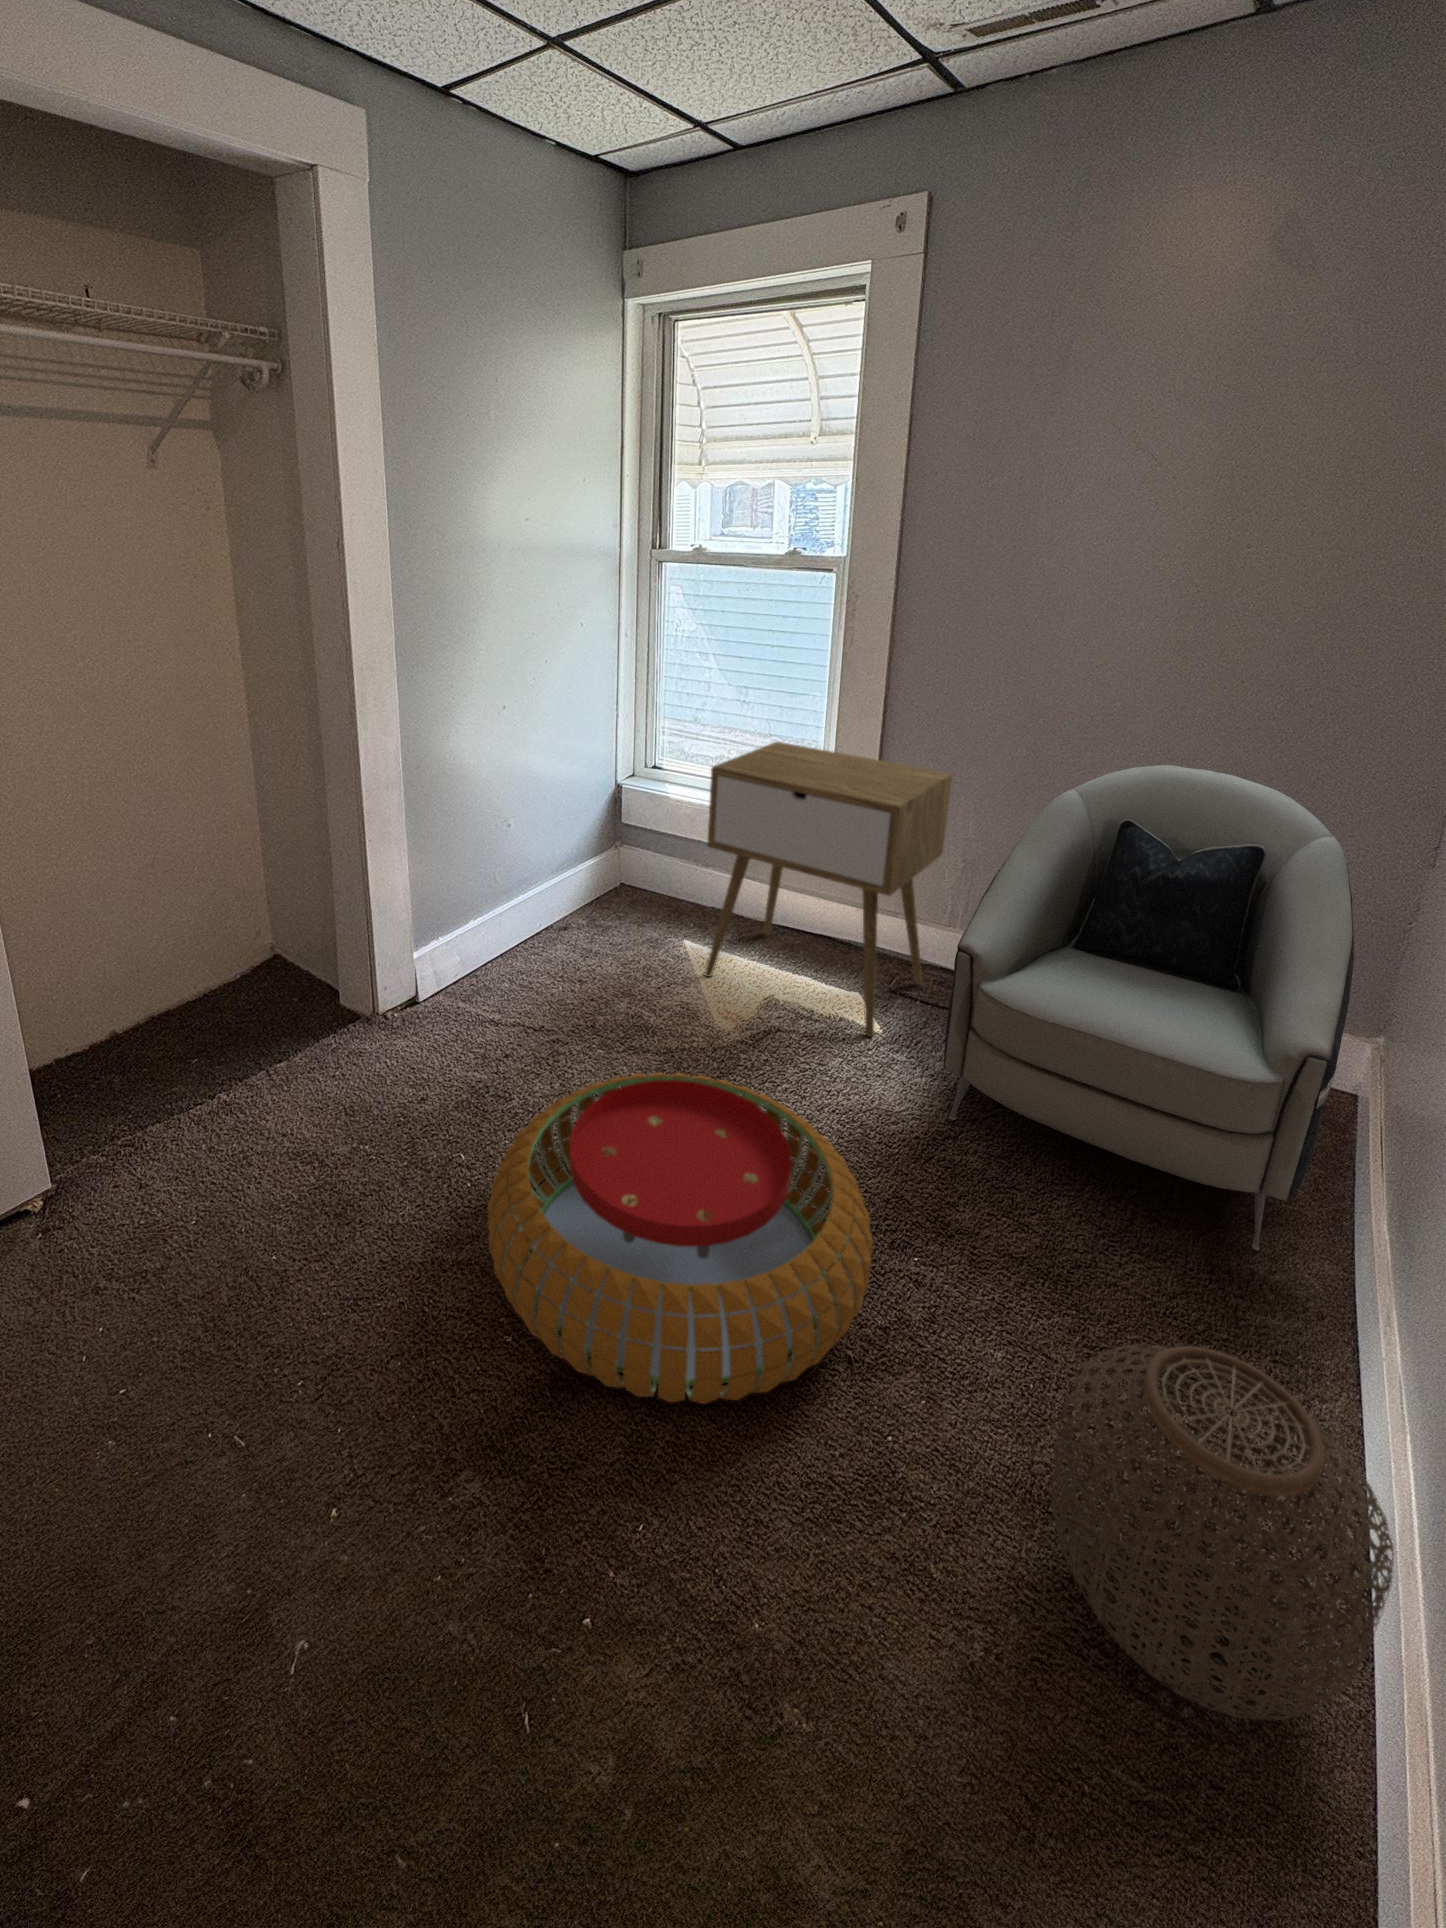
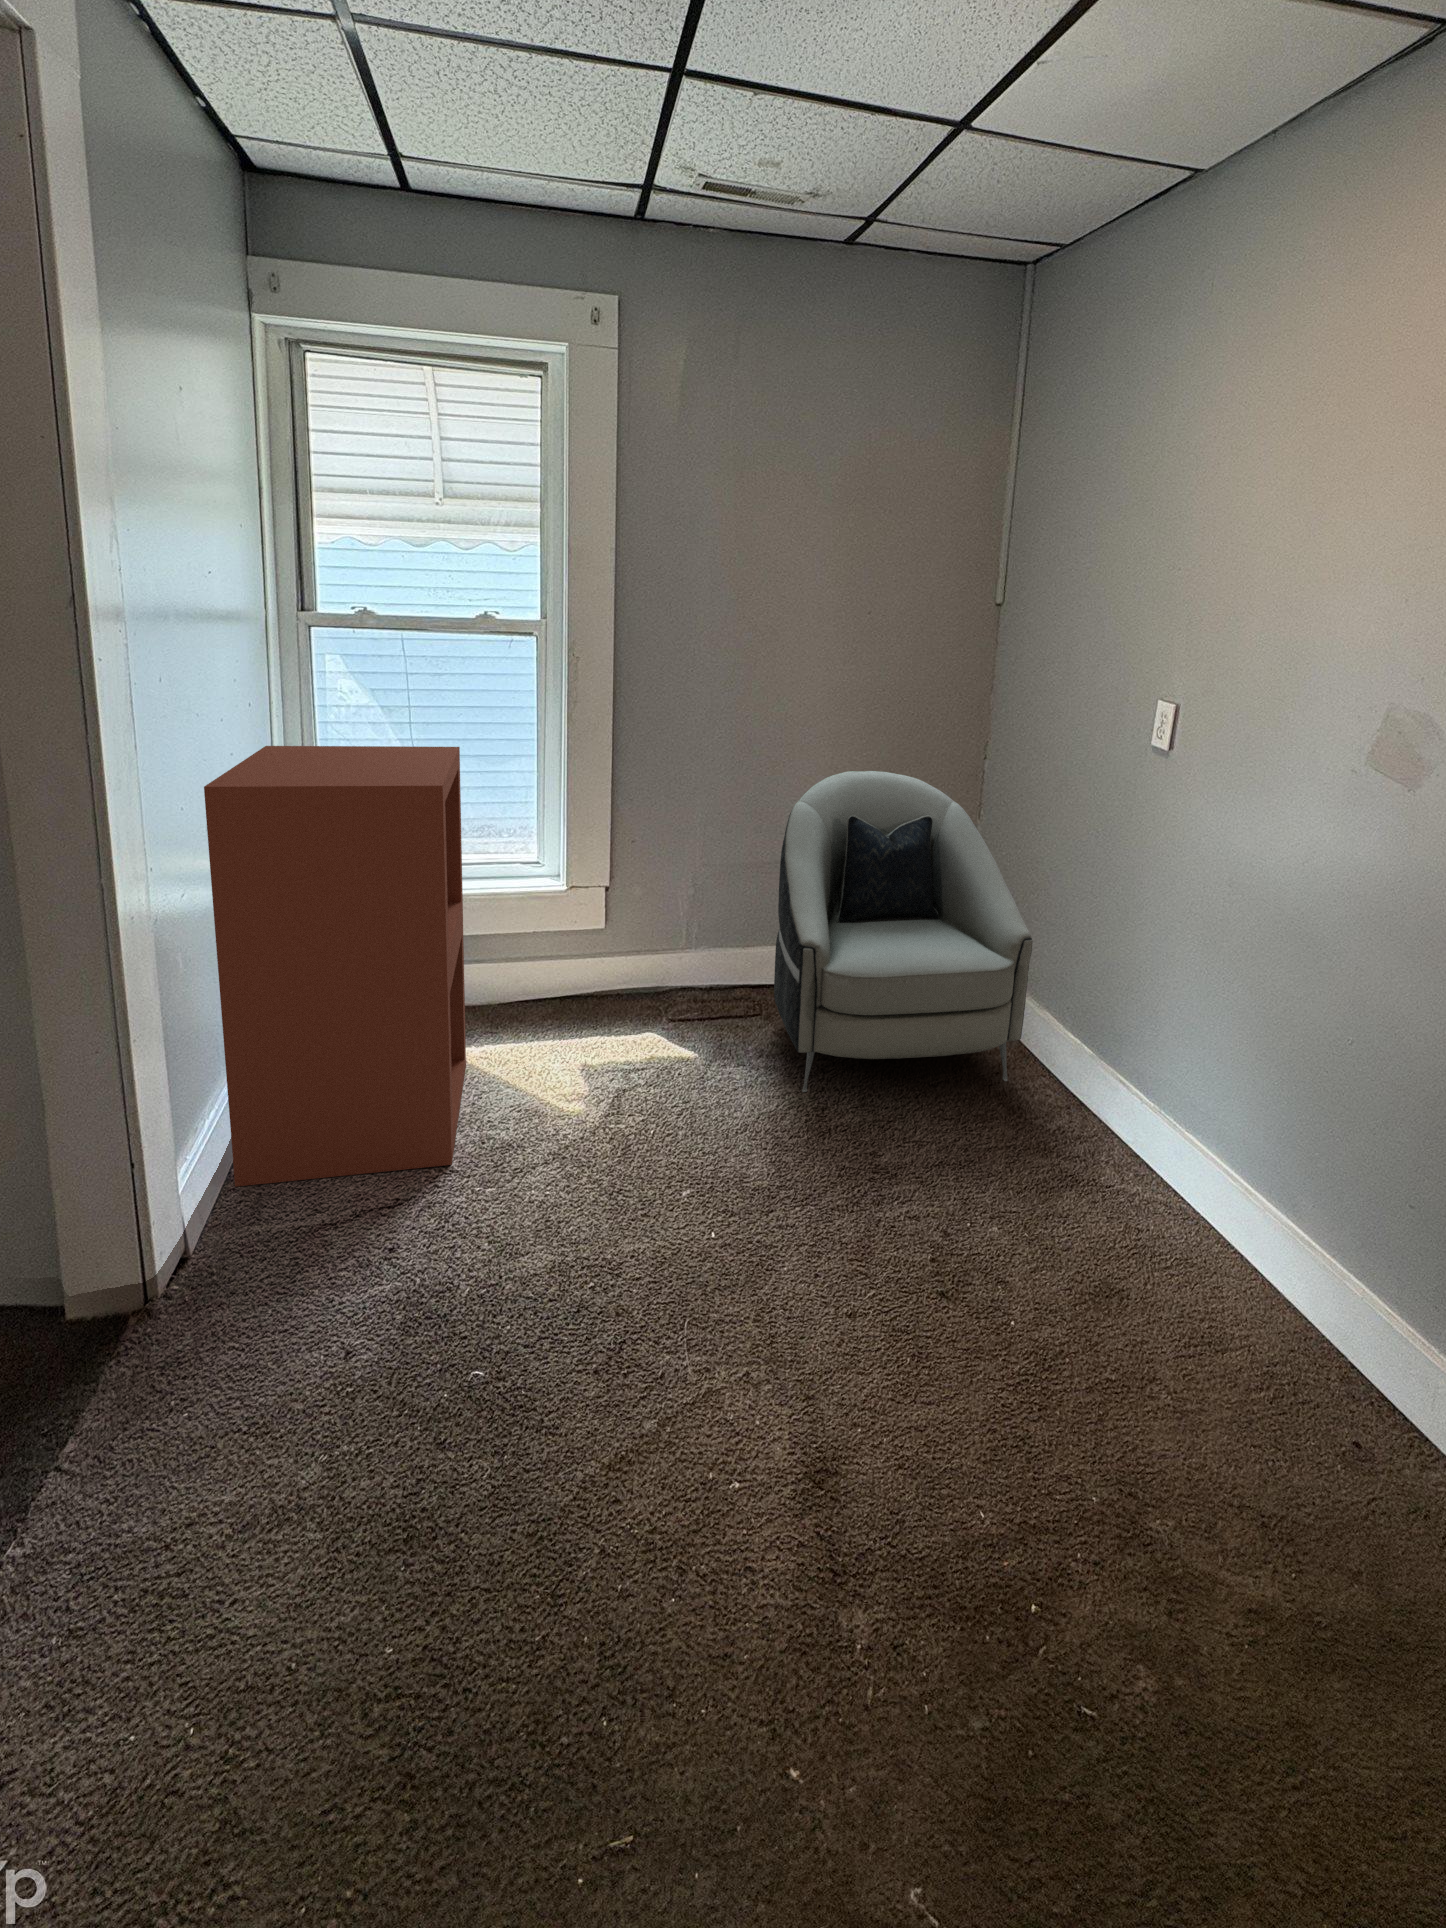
bookshelf: none [469,655,695,1020] -> present [204,746,466,1187]
nightstand: present [705,742,953,1036] -> none [498,808,704,1072]
pouf: present [488,1072,873,1404] -> none [582,1128,961,1458]
woven basket: present [1051,1344,1394,1720] -> none [1100,1114,1290,1329]

